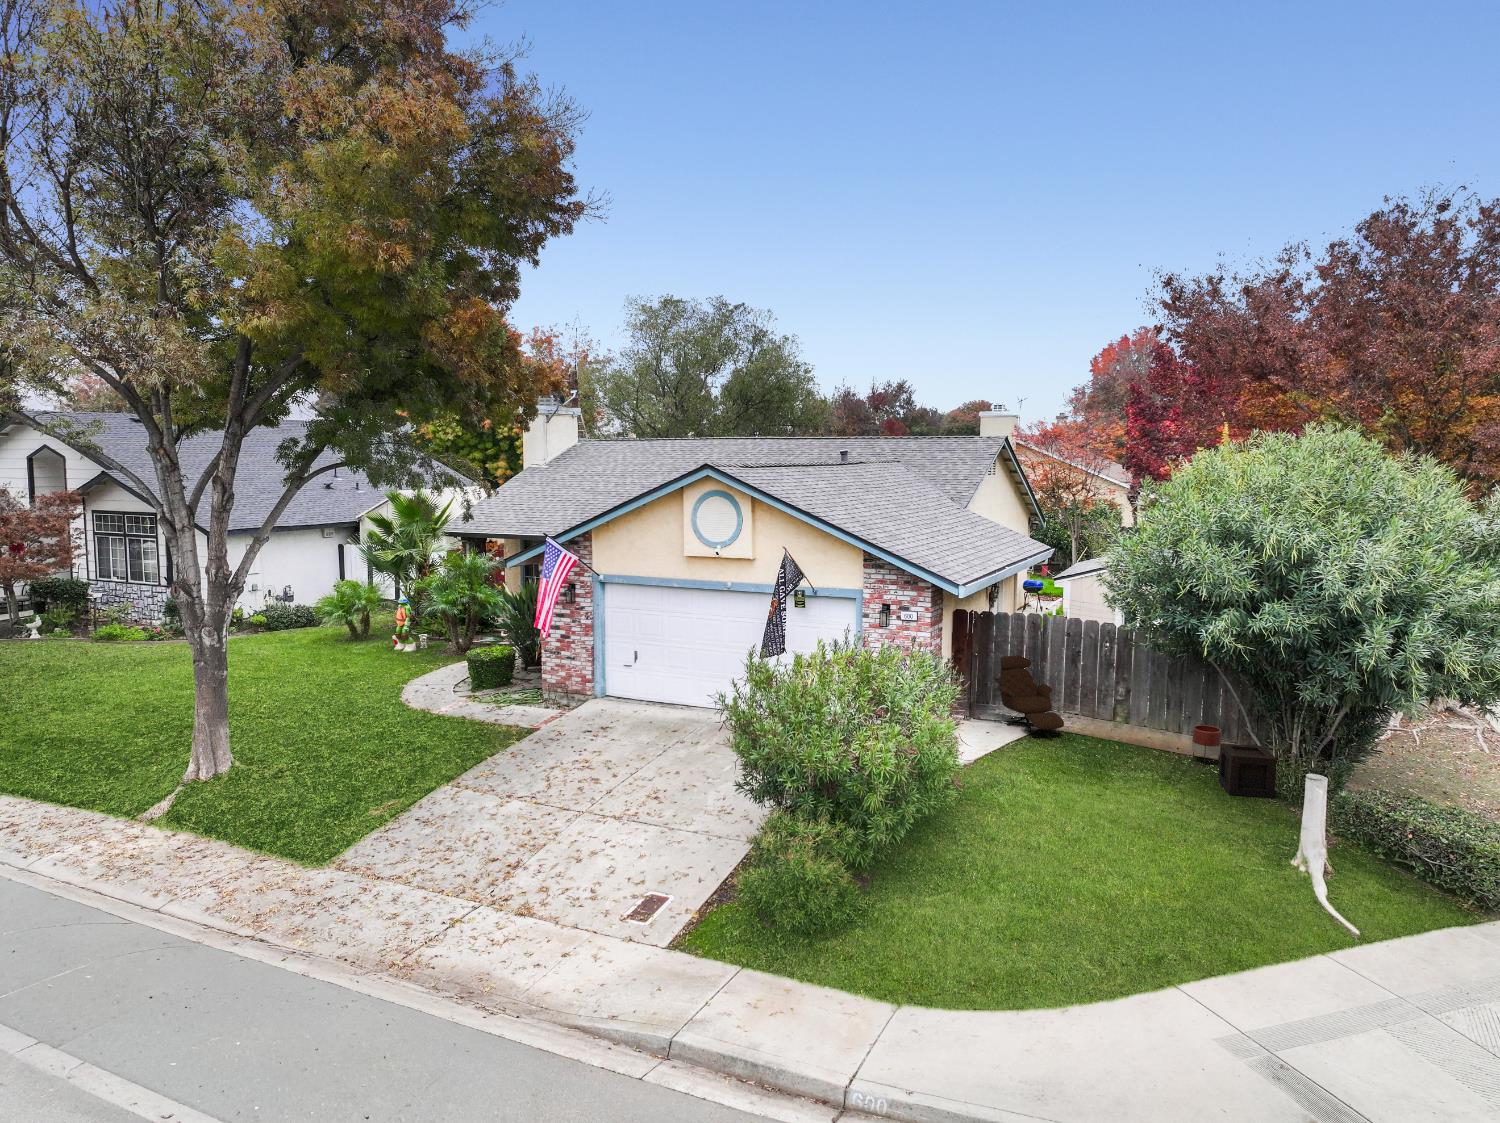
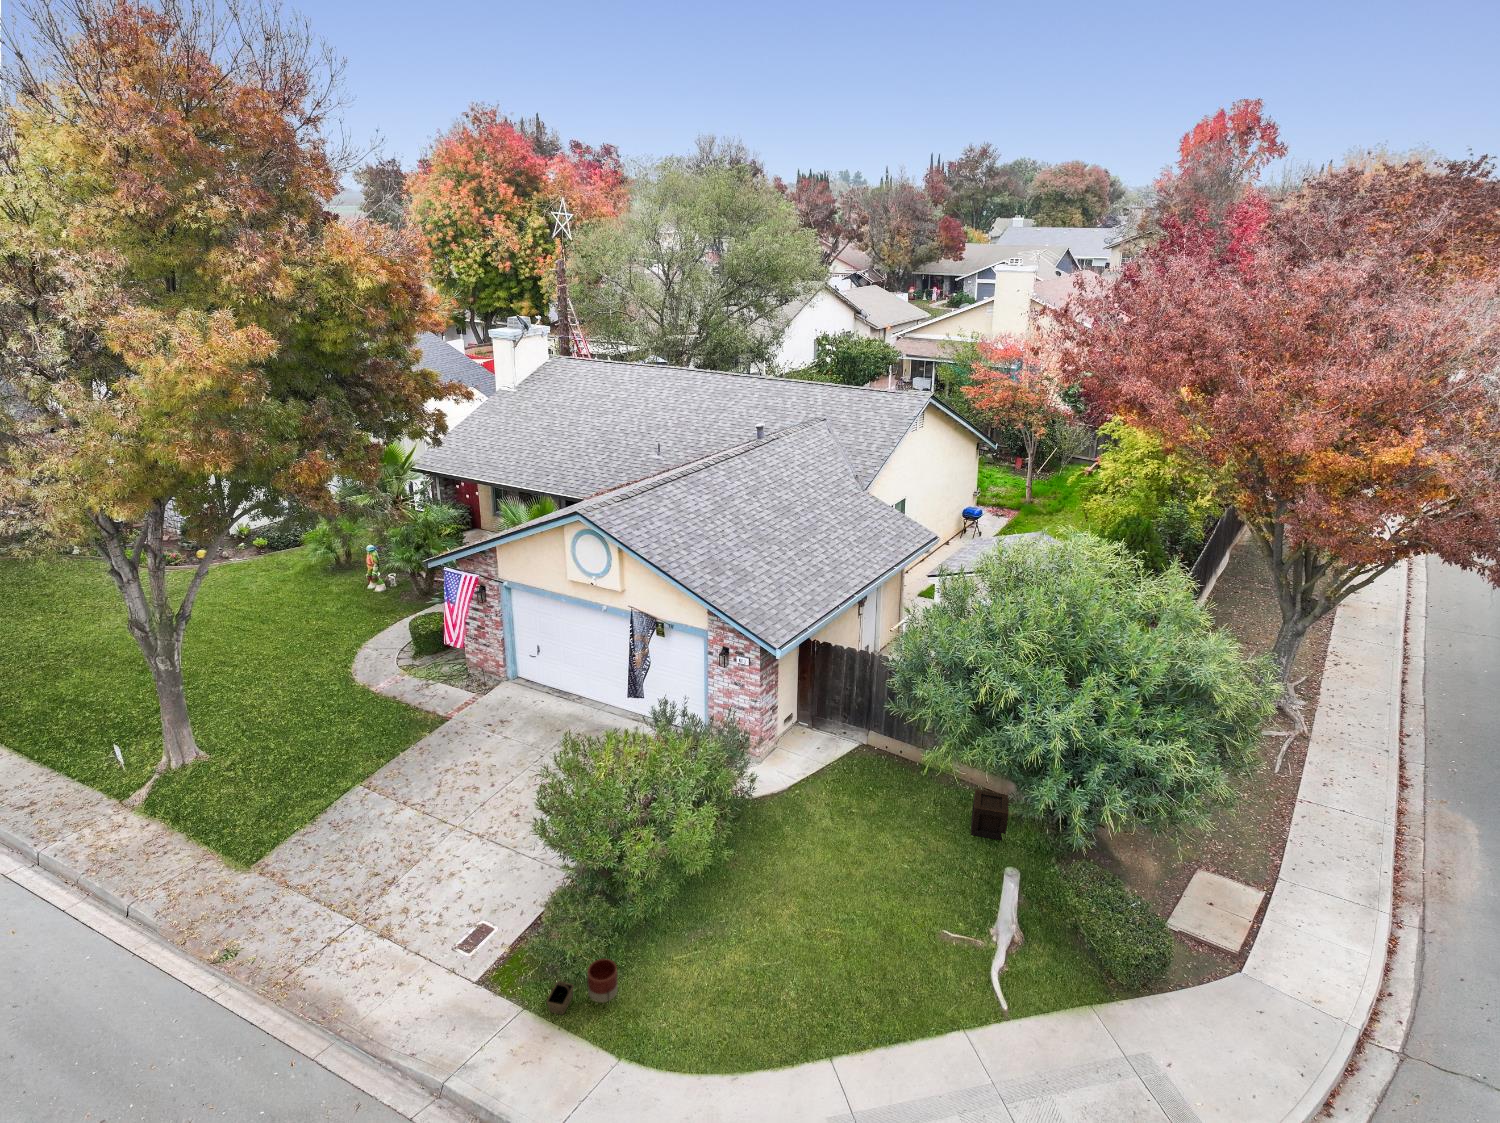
lounge chair: present [998,655,1064,739] -> none [824,680,869,760]
planter: present [1192,725,1222,764] -> present [587,959,618,1002]
basket: none [781,924,811,968] -> present [546,981,574,1015]

